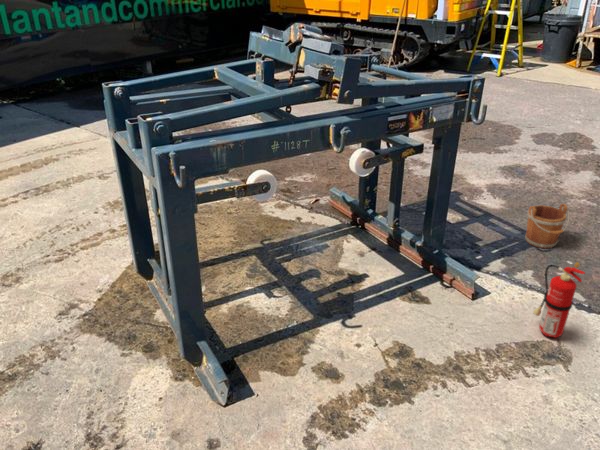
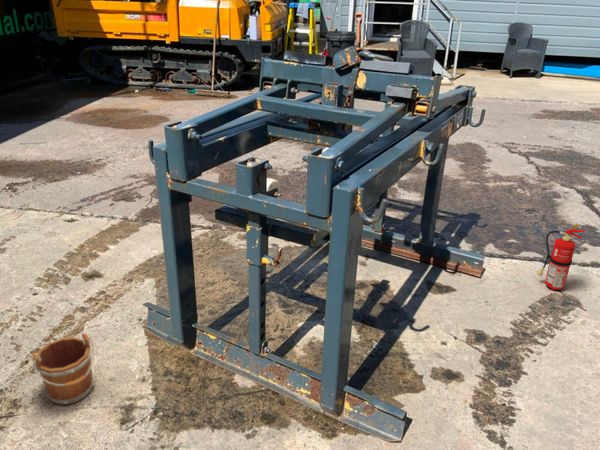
bucket: present [525,204,569,248] -> present [32,333,95,405]

